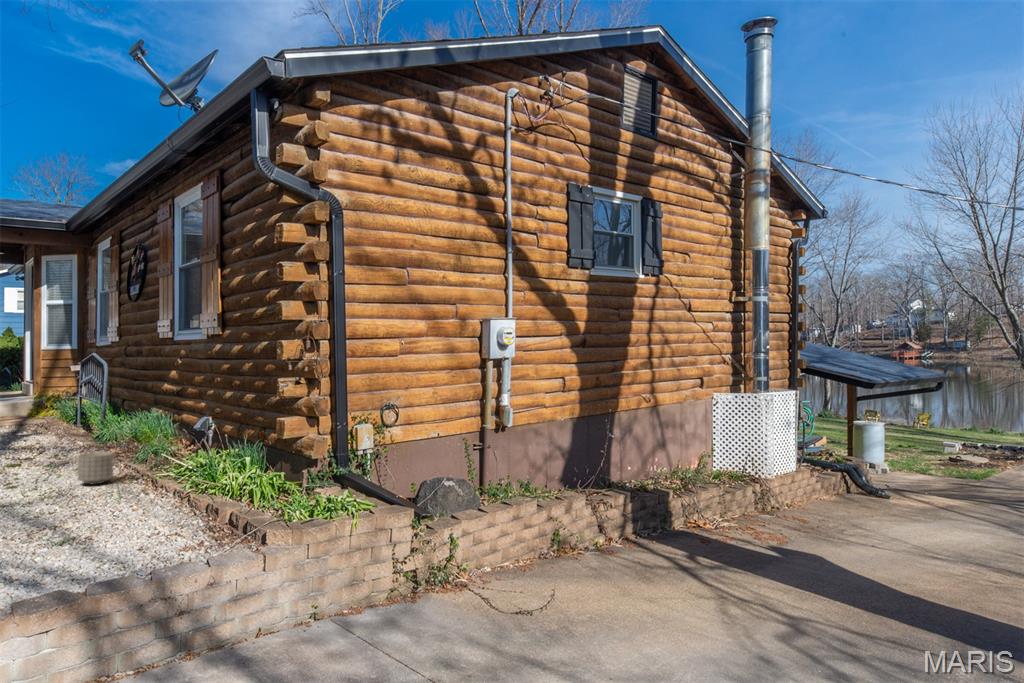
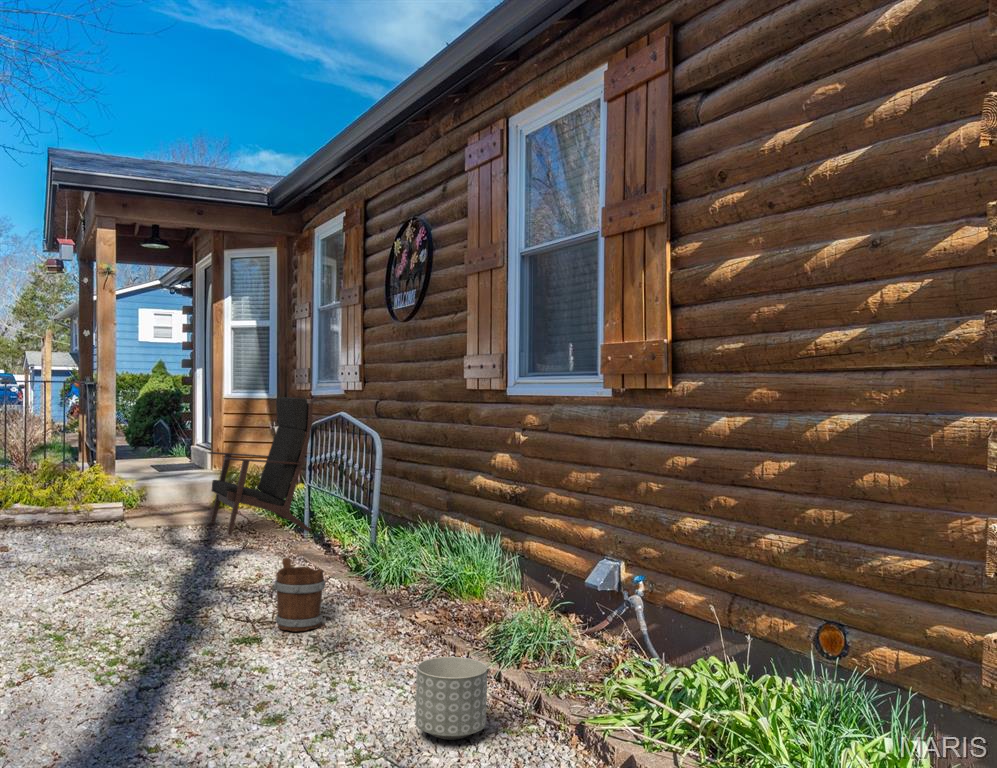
lounge chair: none [16,347,85,428] -> present [208,397,313,536]
bucket: none [30,426,62,460] -> present [273,558,325,631]

